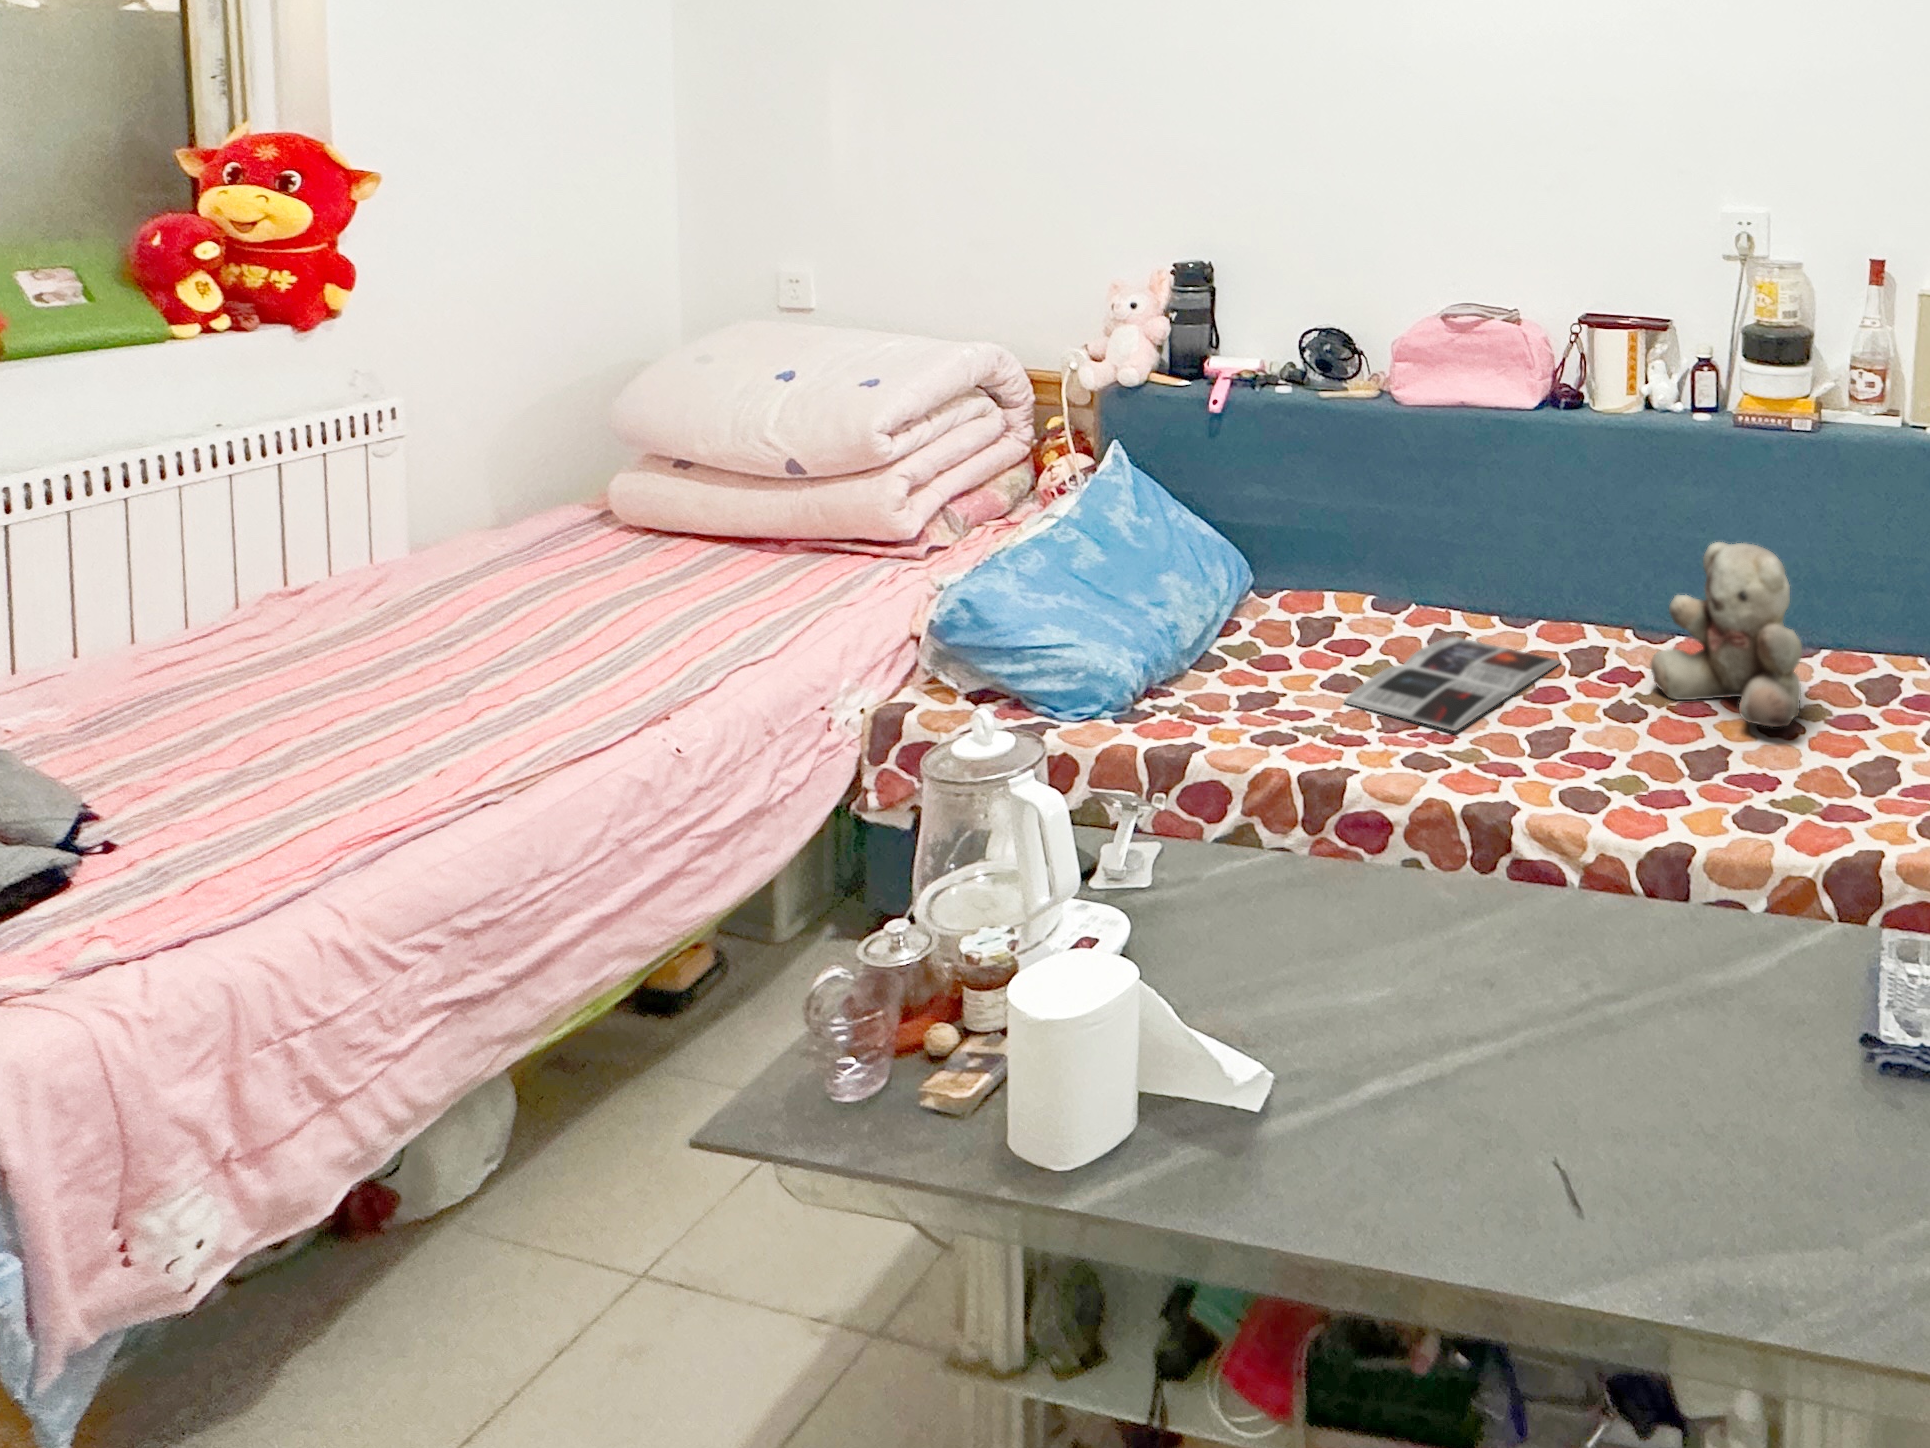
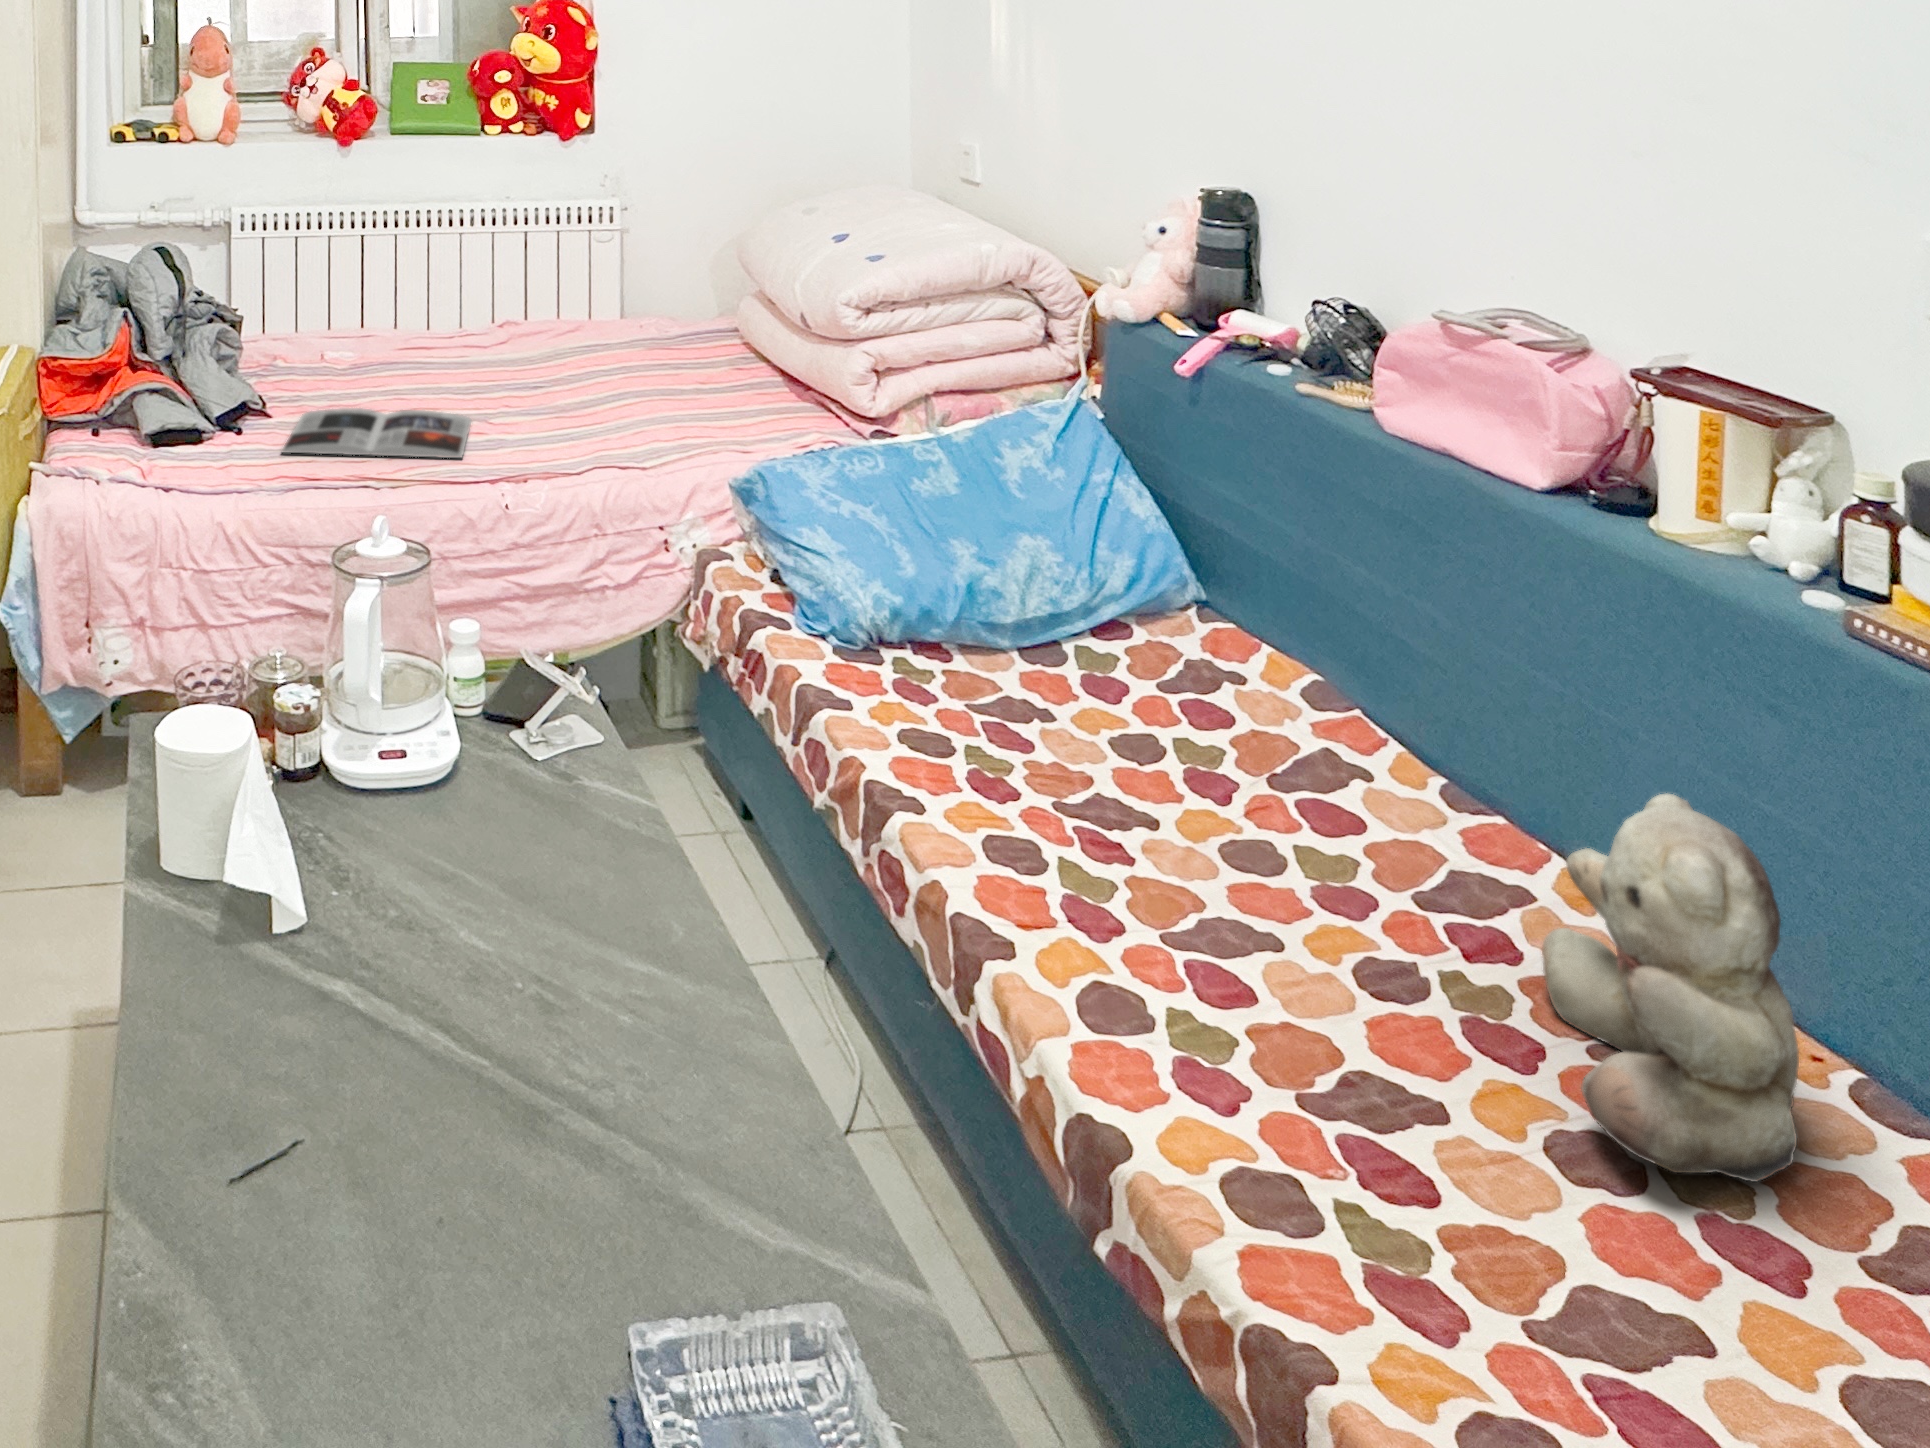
magazine: present [1345,637,1560,731] -> present [282,408,471,458]

